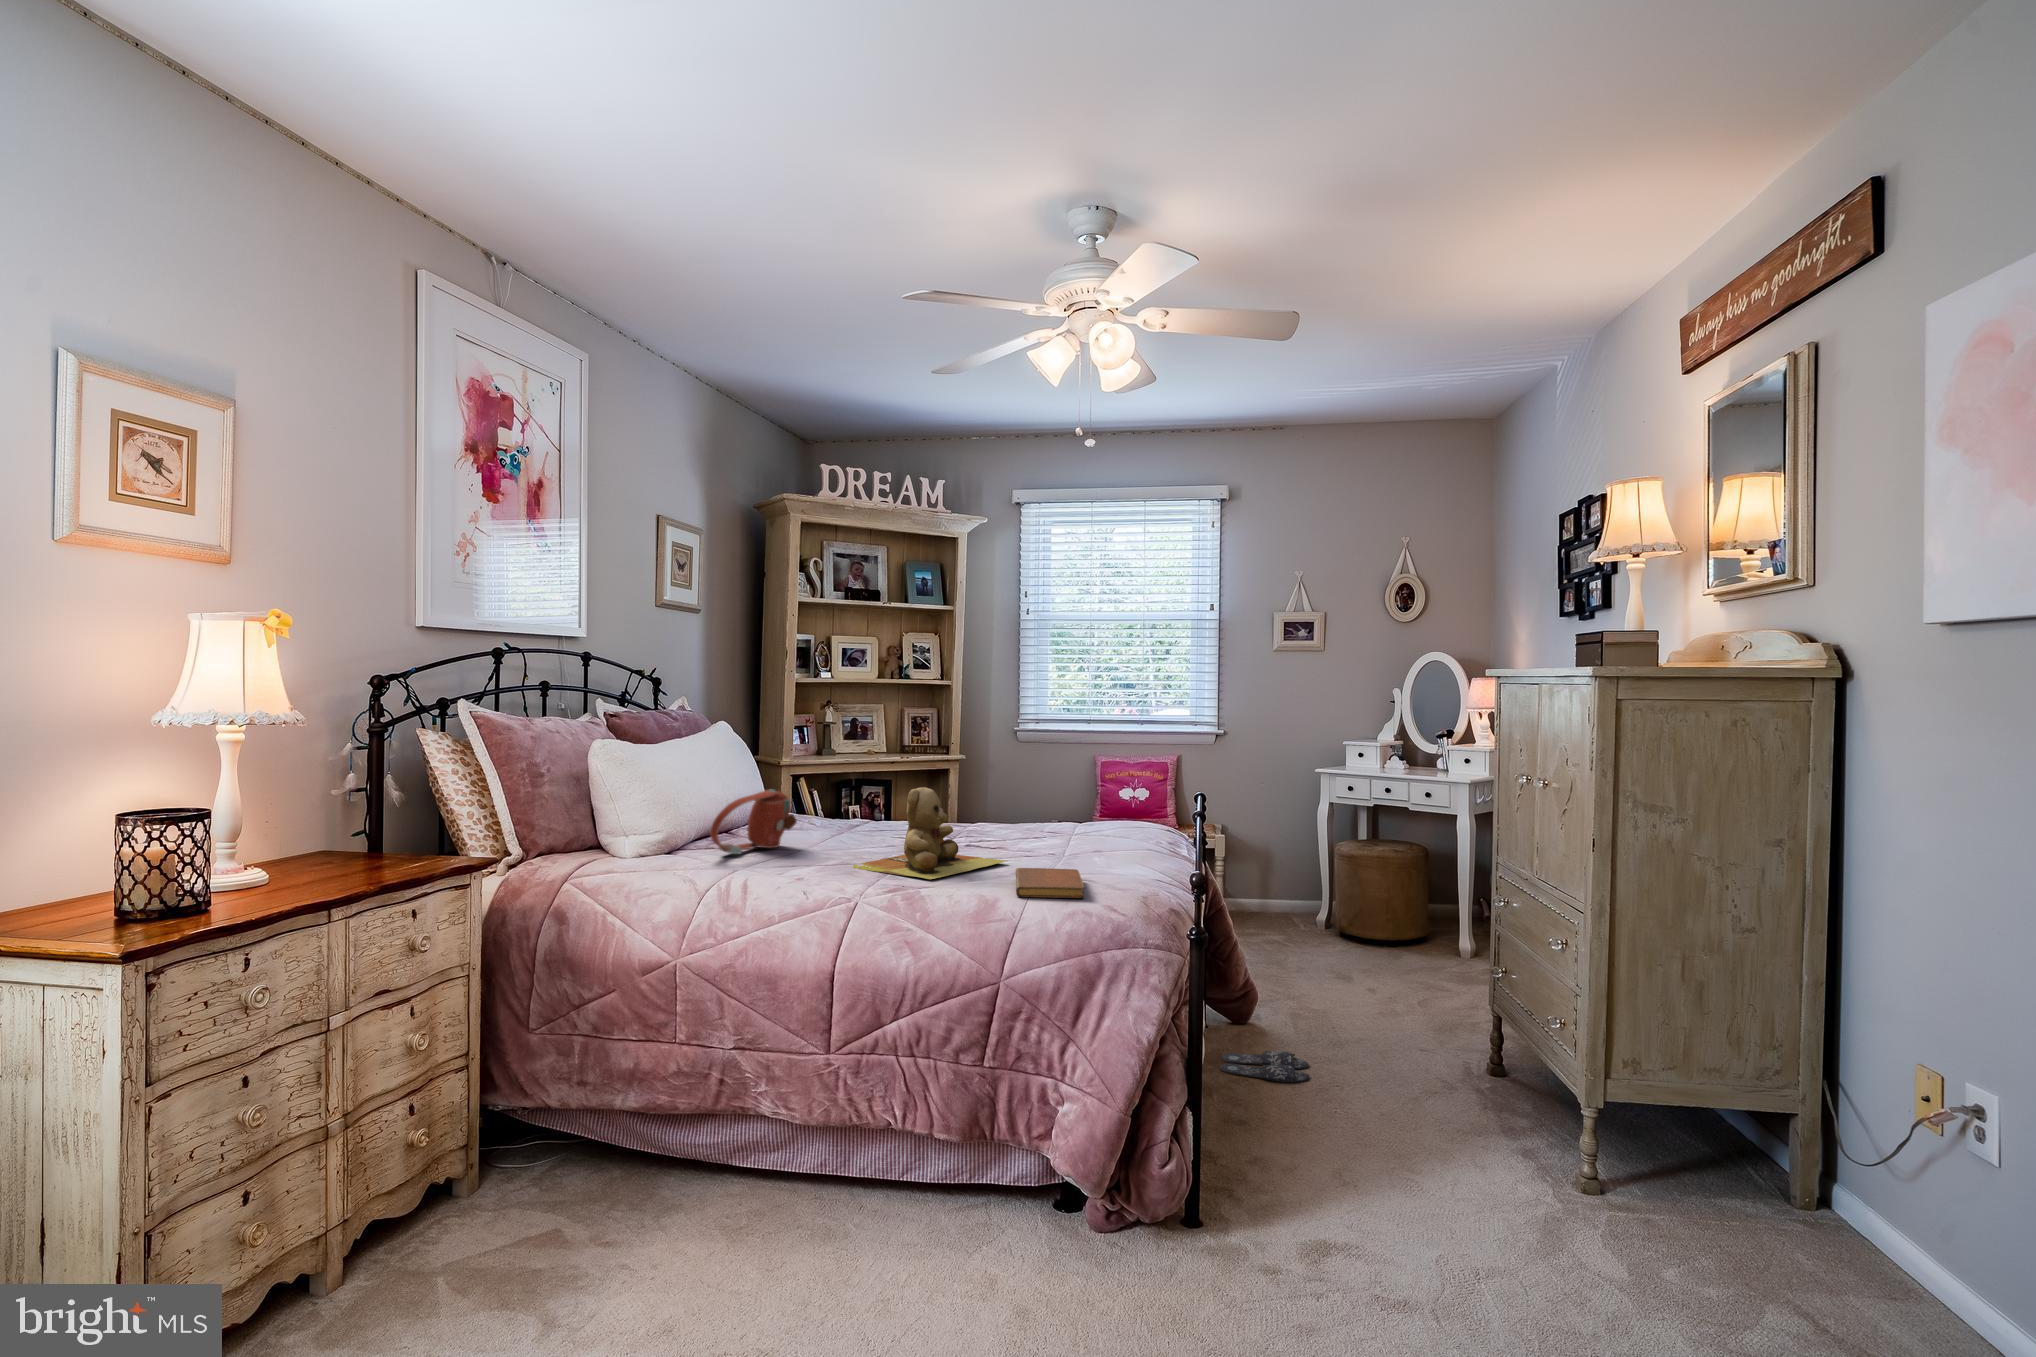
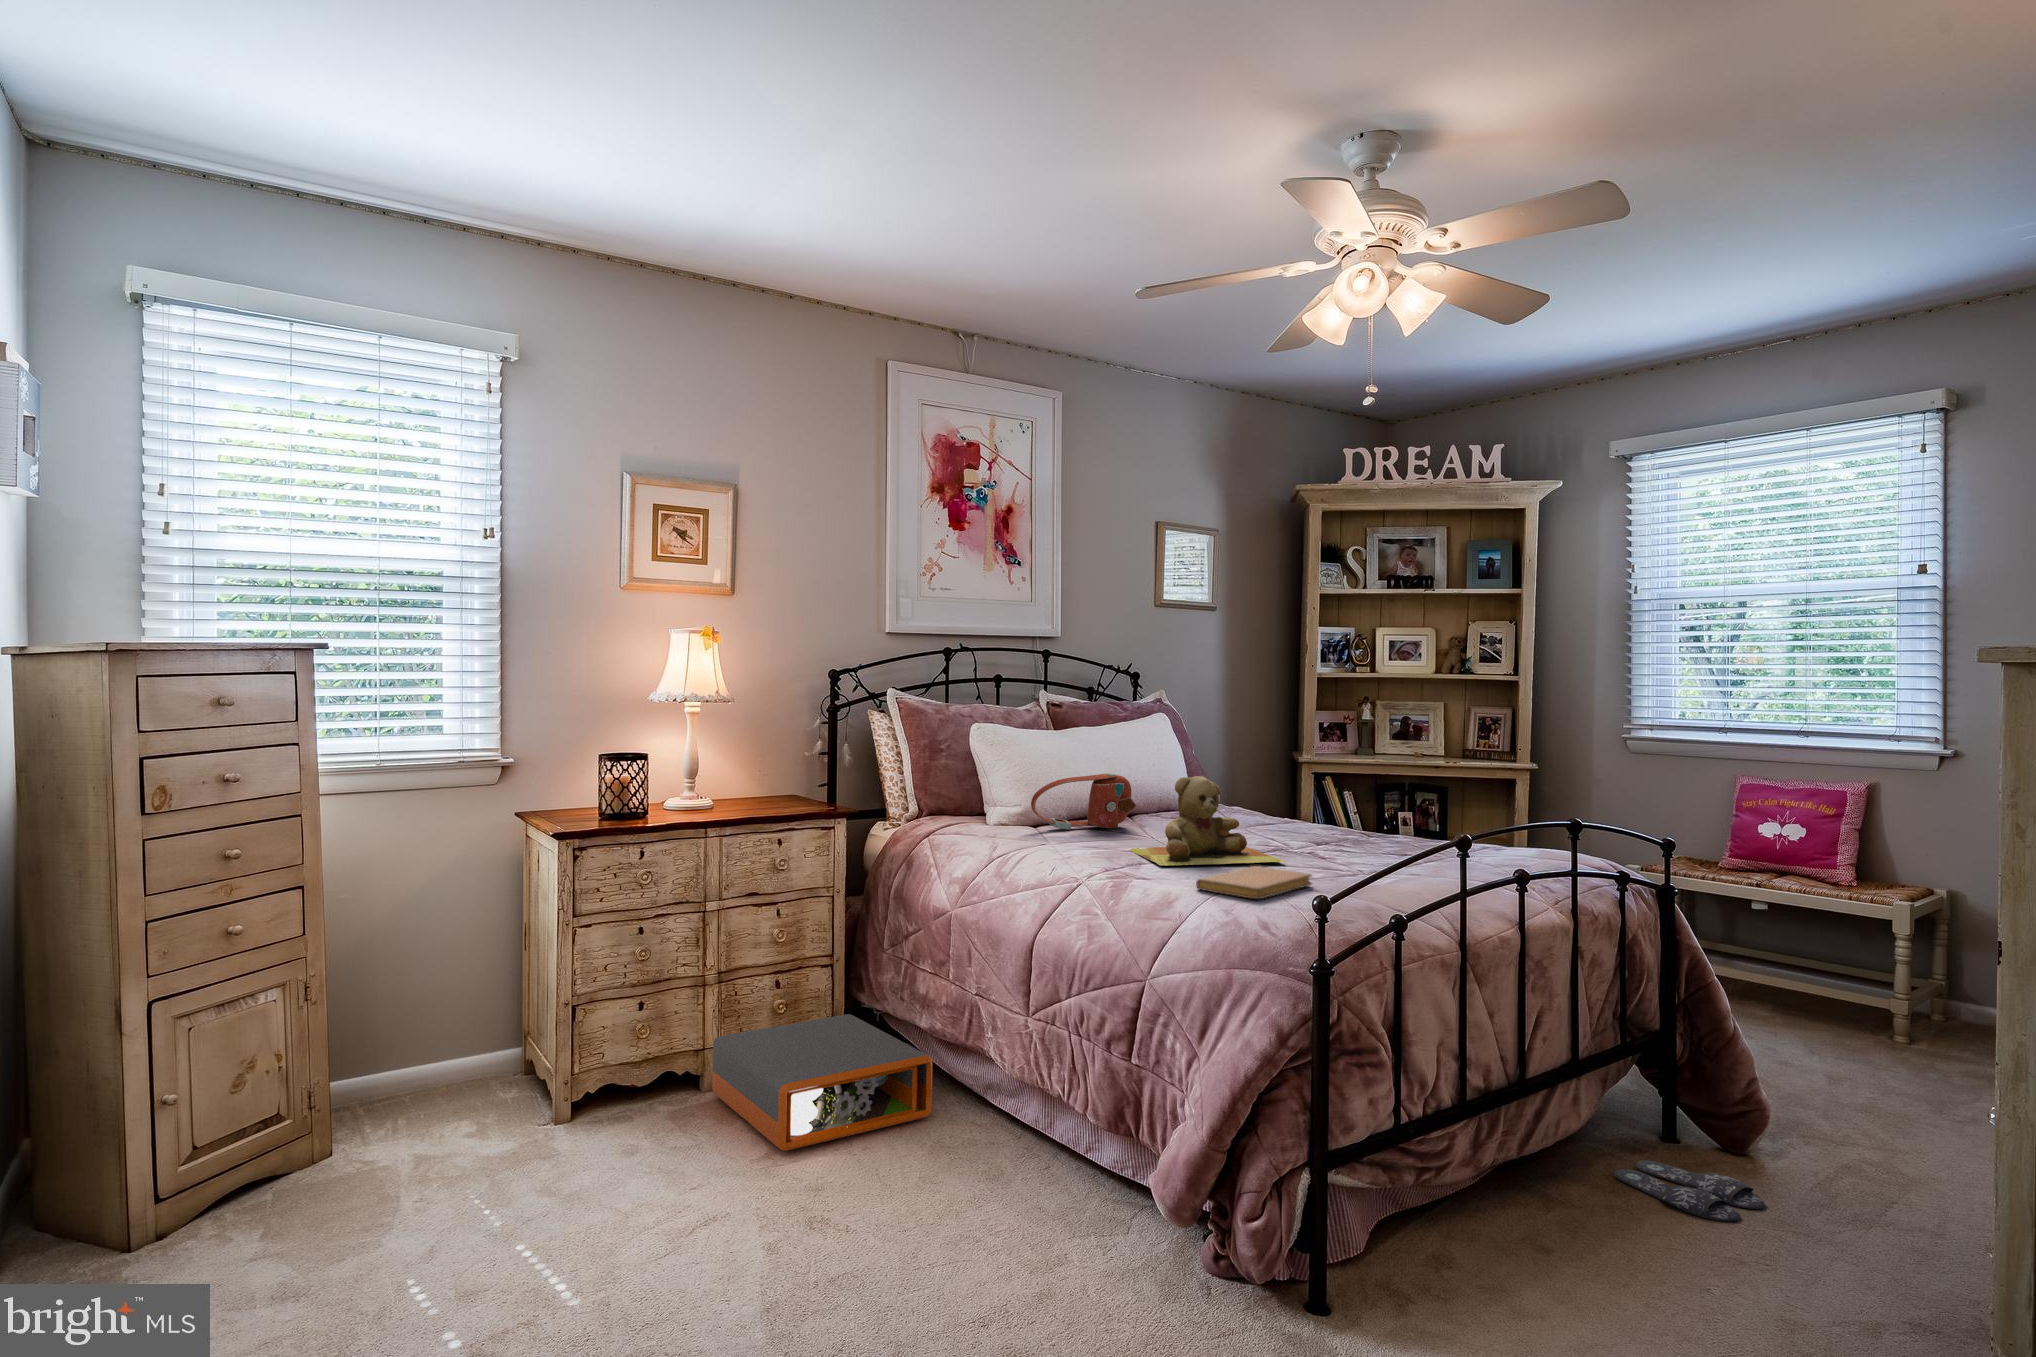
storage box: none [349,1124,686,1316] -> present [712,1014,932,1151]

